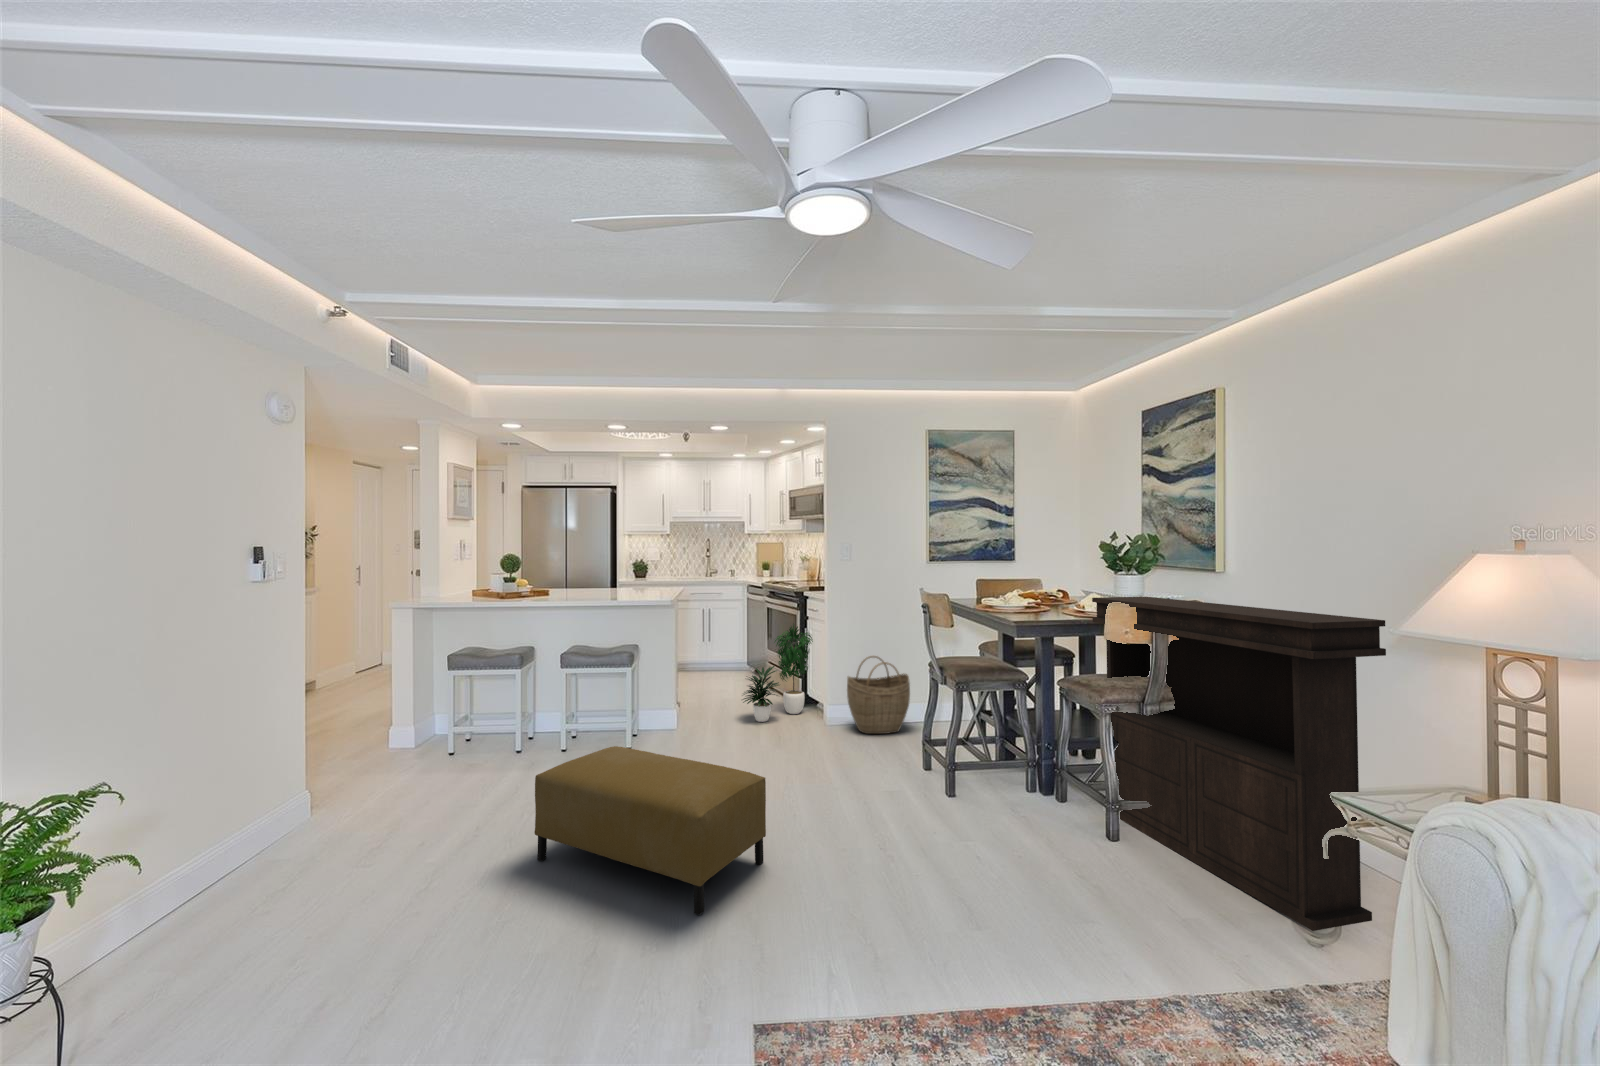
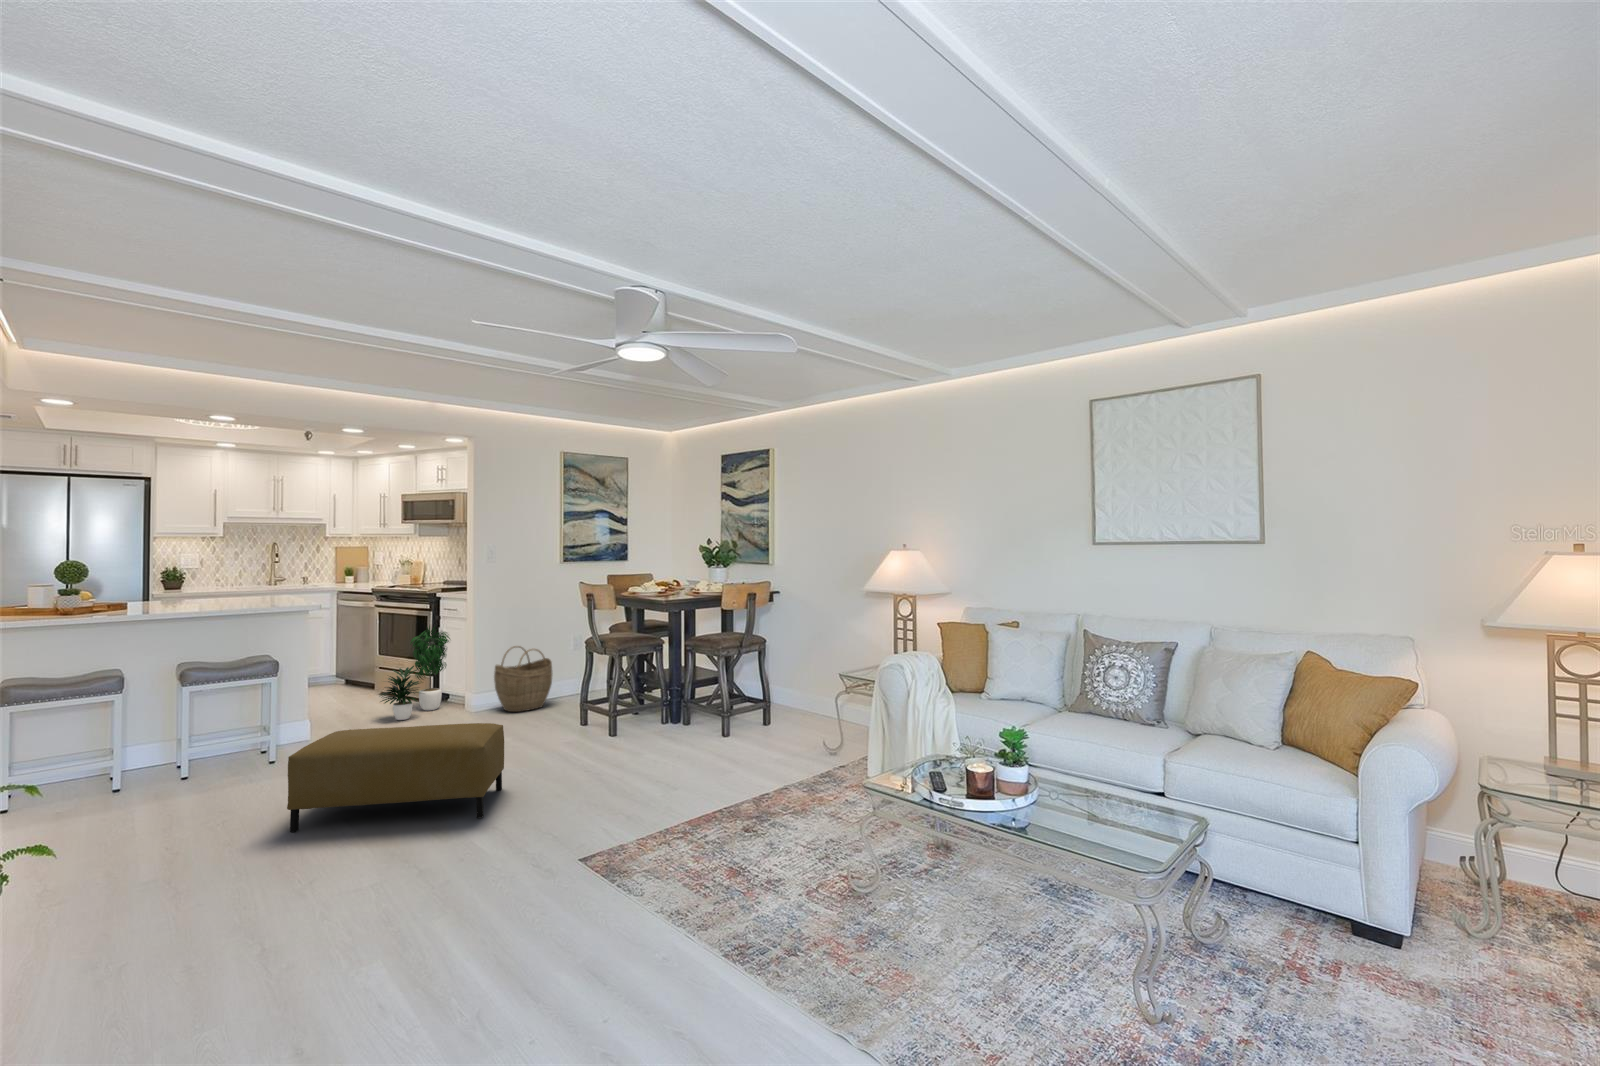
console table: present [1092,597,1386,931] -> none [704,582,848,744]

